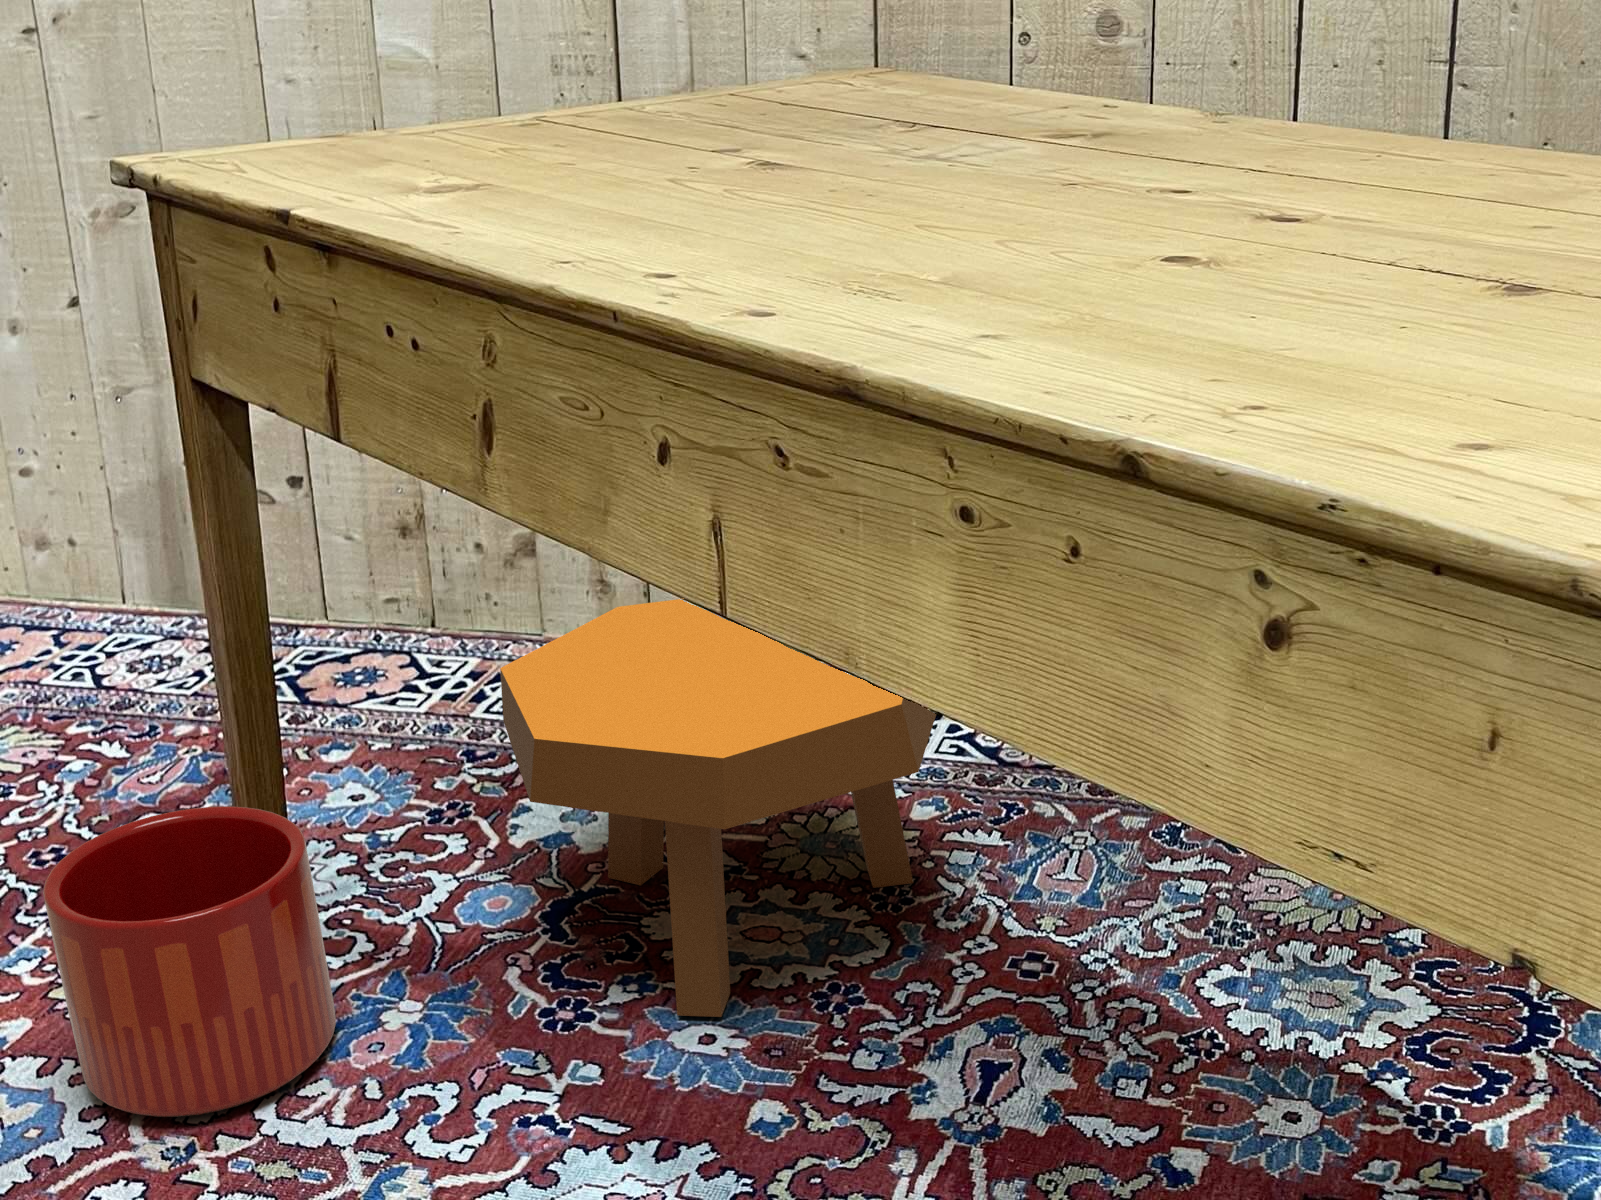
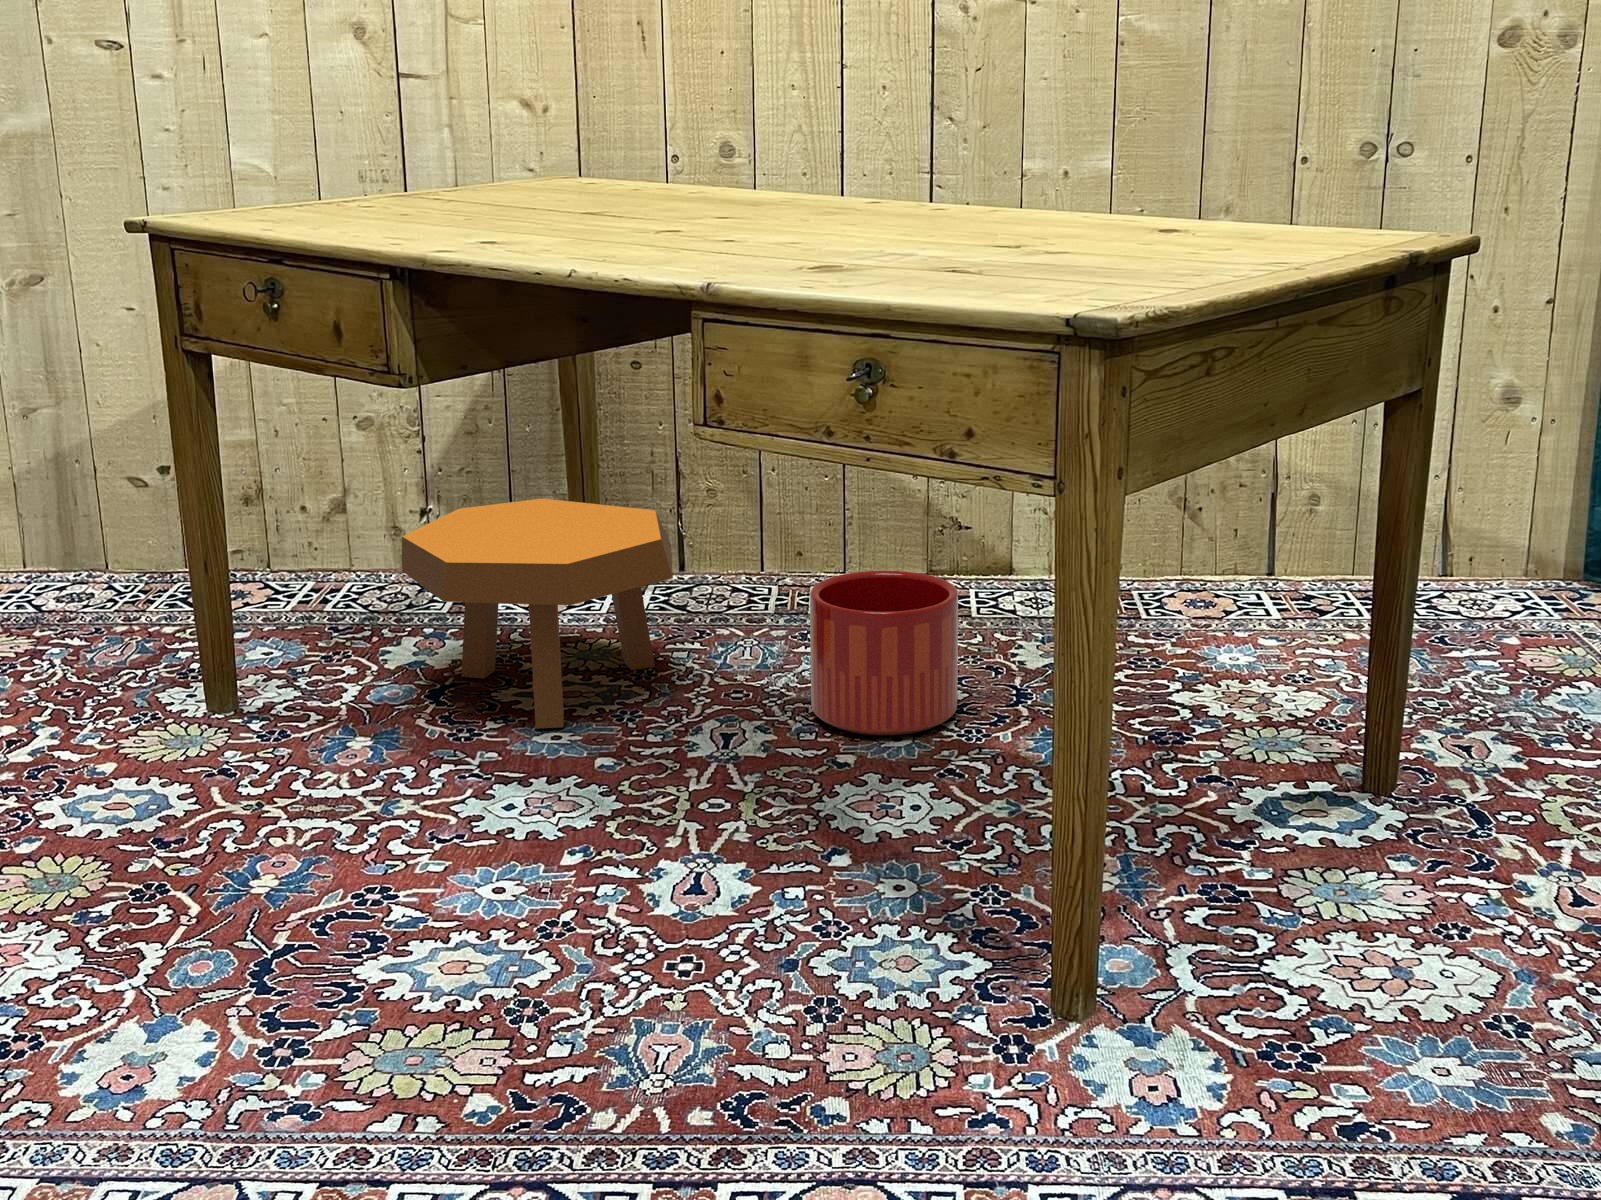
planter: present [43,806,336,1117] -> present [810,571,958,735]

